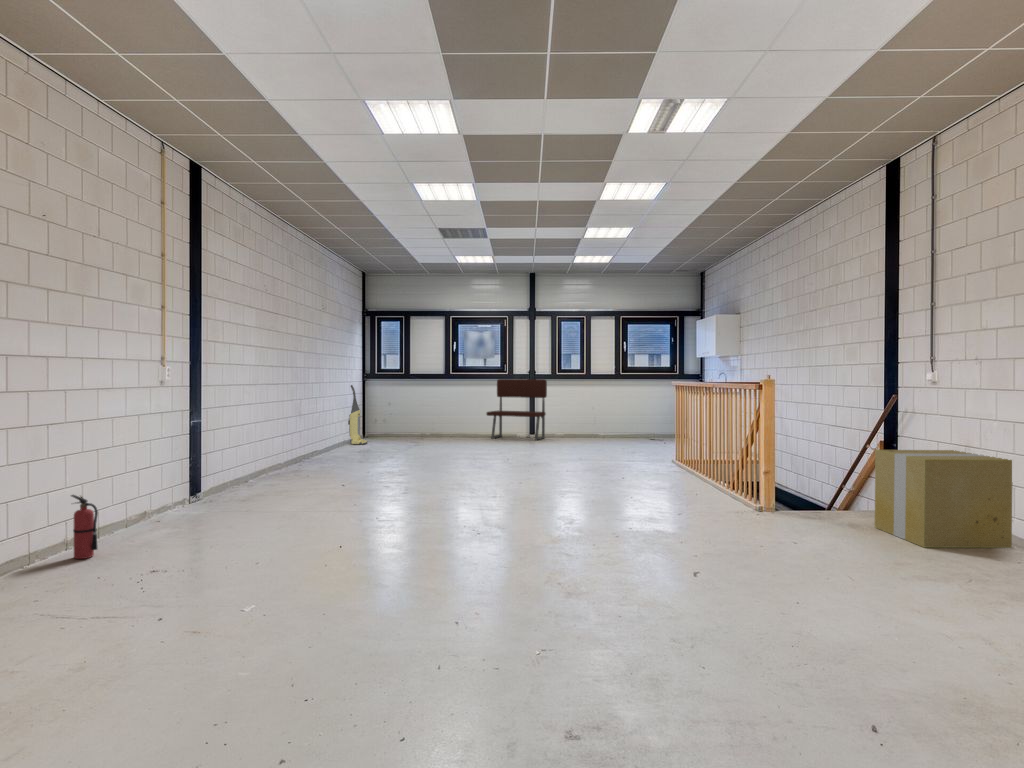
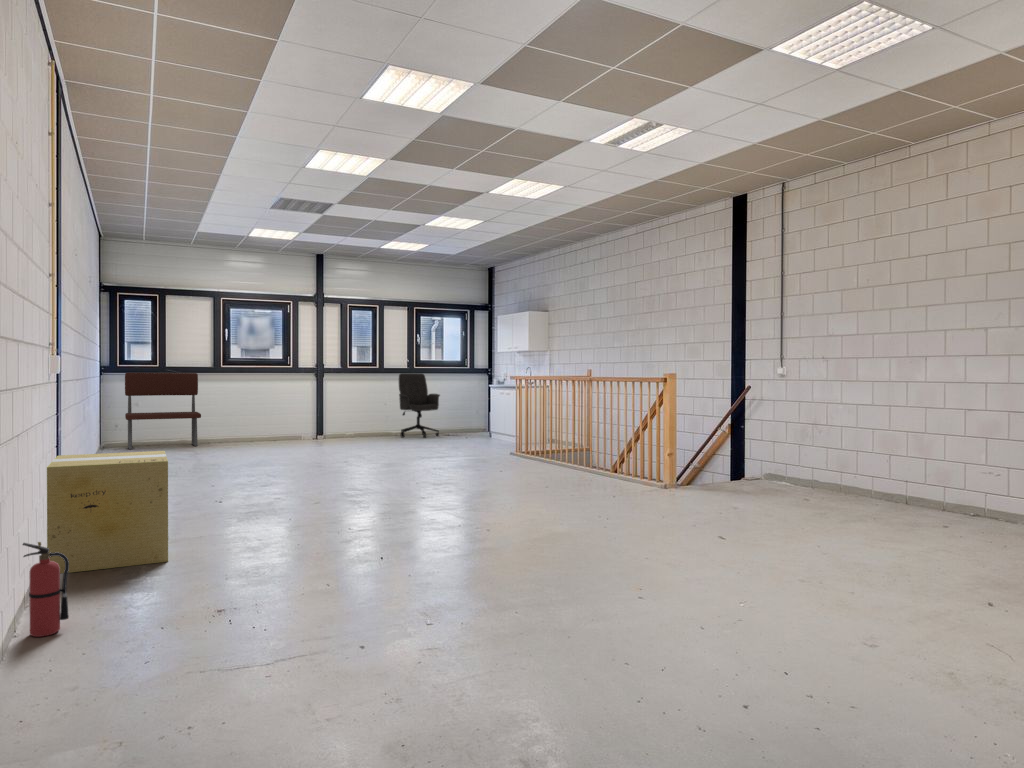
bench: present [487,379,547,440] -> present [125,373,201,449]
office chair: none [601,379,641,442] -> present [399,373,440,438]
vacuum cleaner: present [348,385,368,445] -> none [100,380,128,457]
cardboard box: present [875,450,1013,548] -> present [47,451,168,574]

